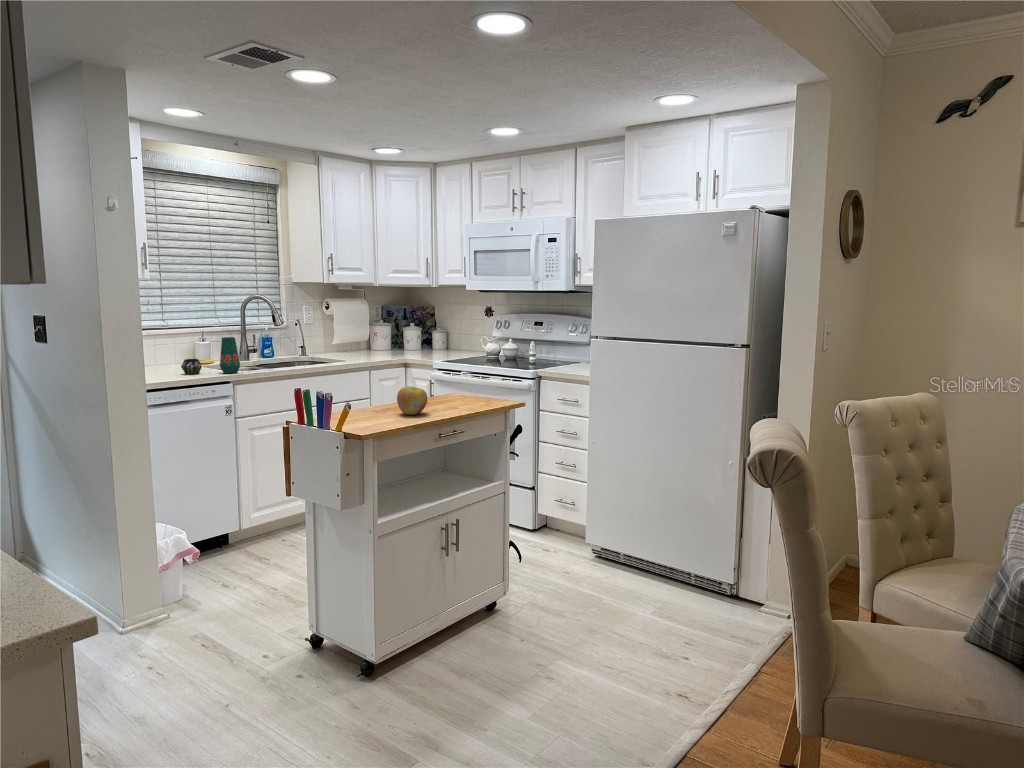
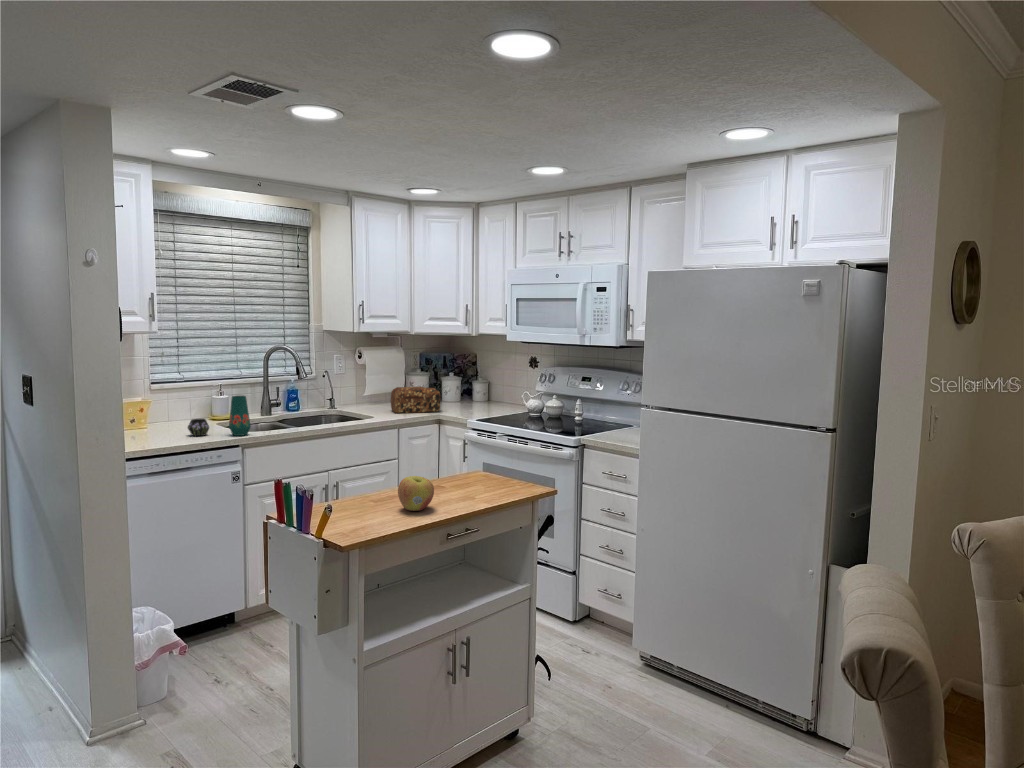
bread loaf: none [359,334,406,358] -> present [391,386,441,413]

